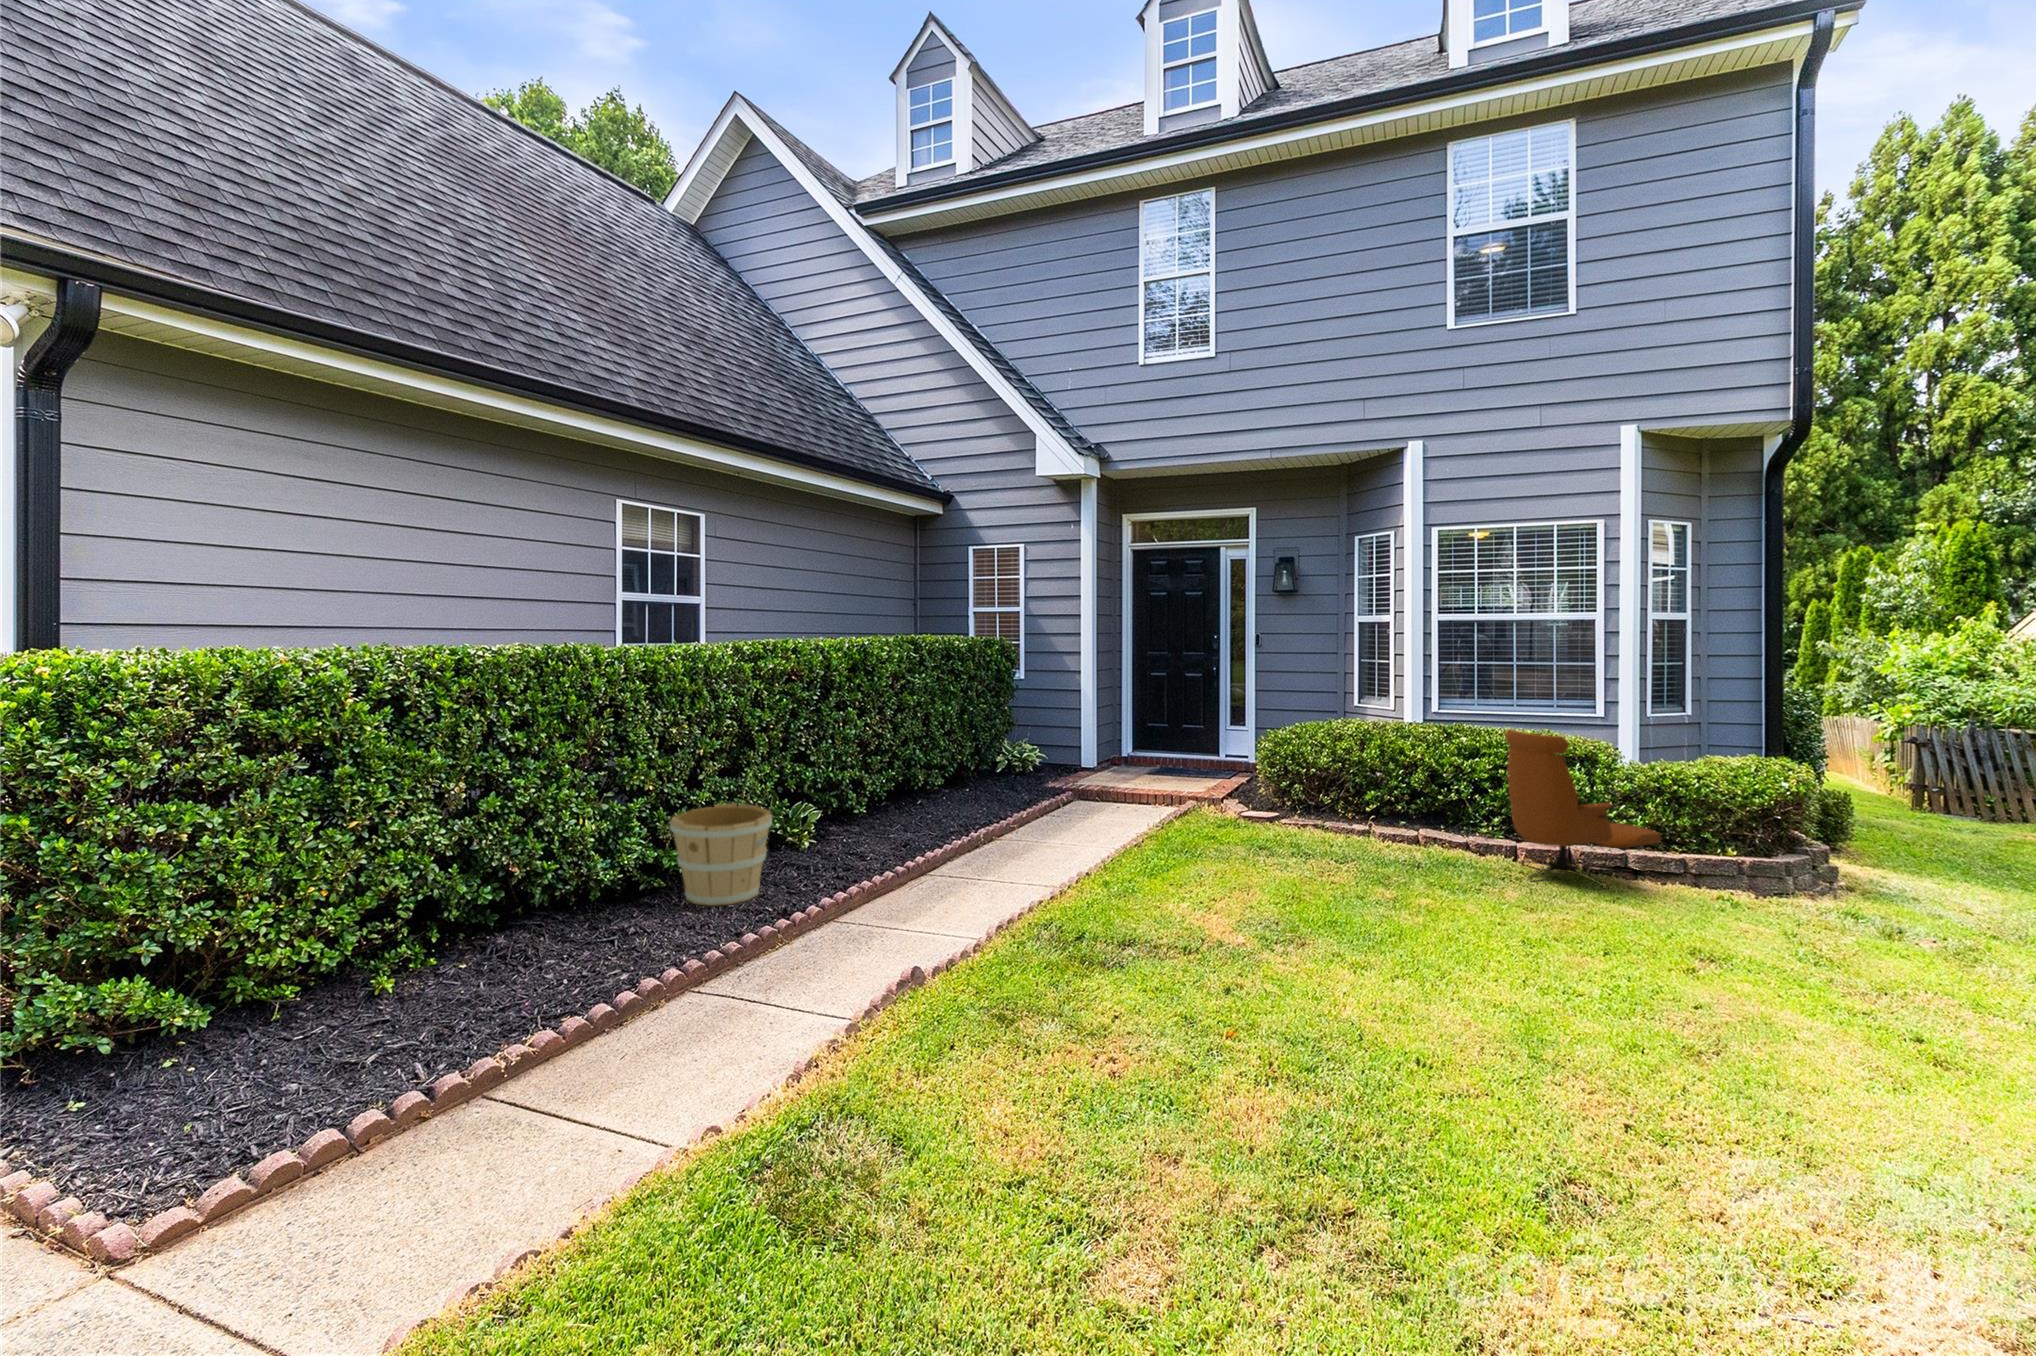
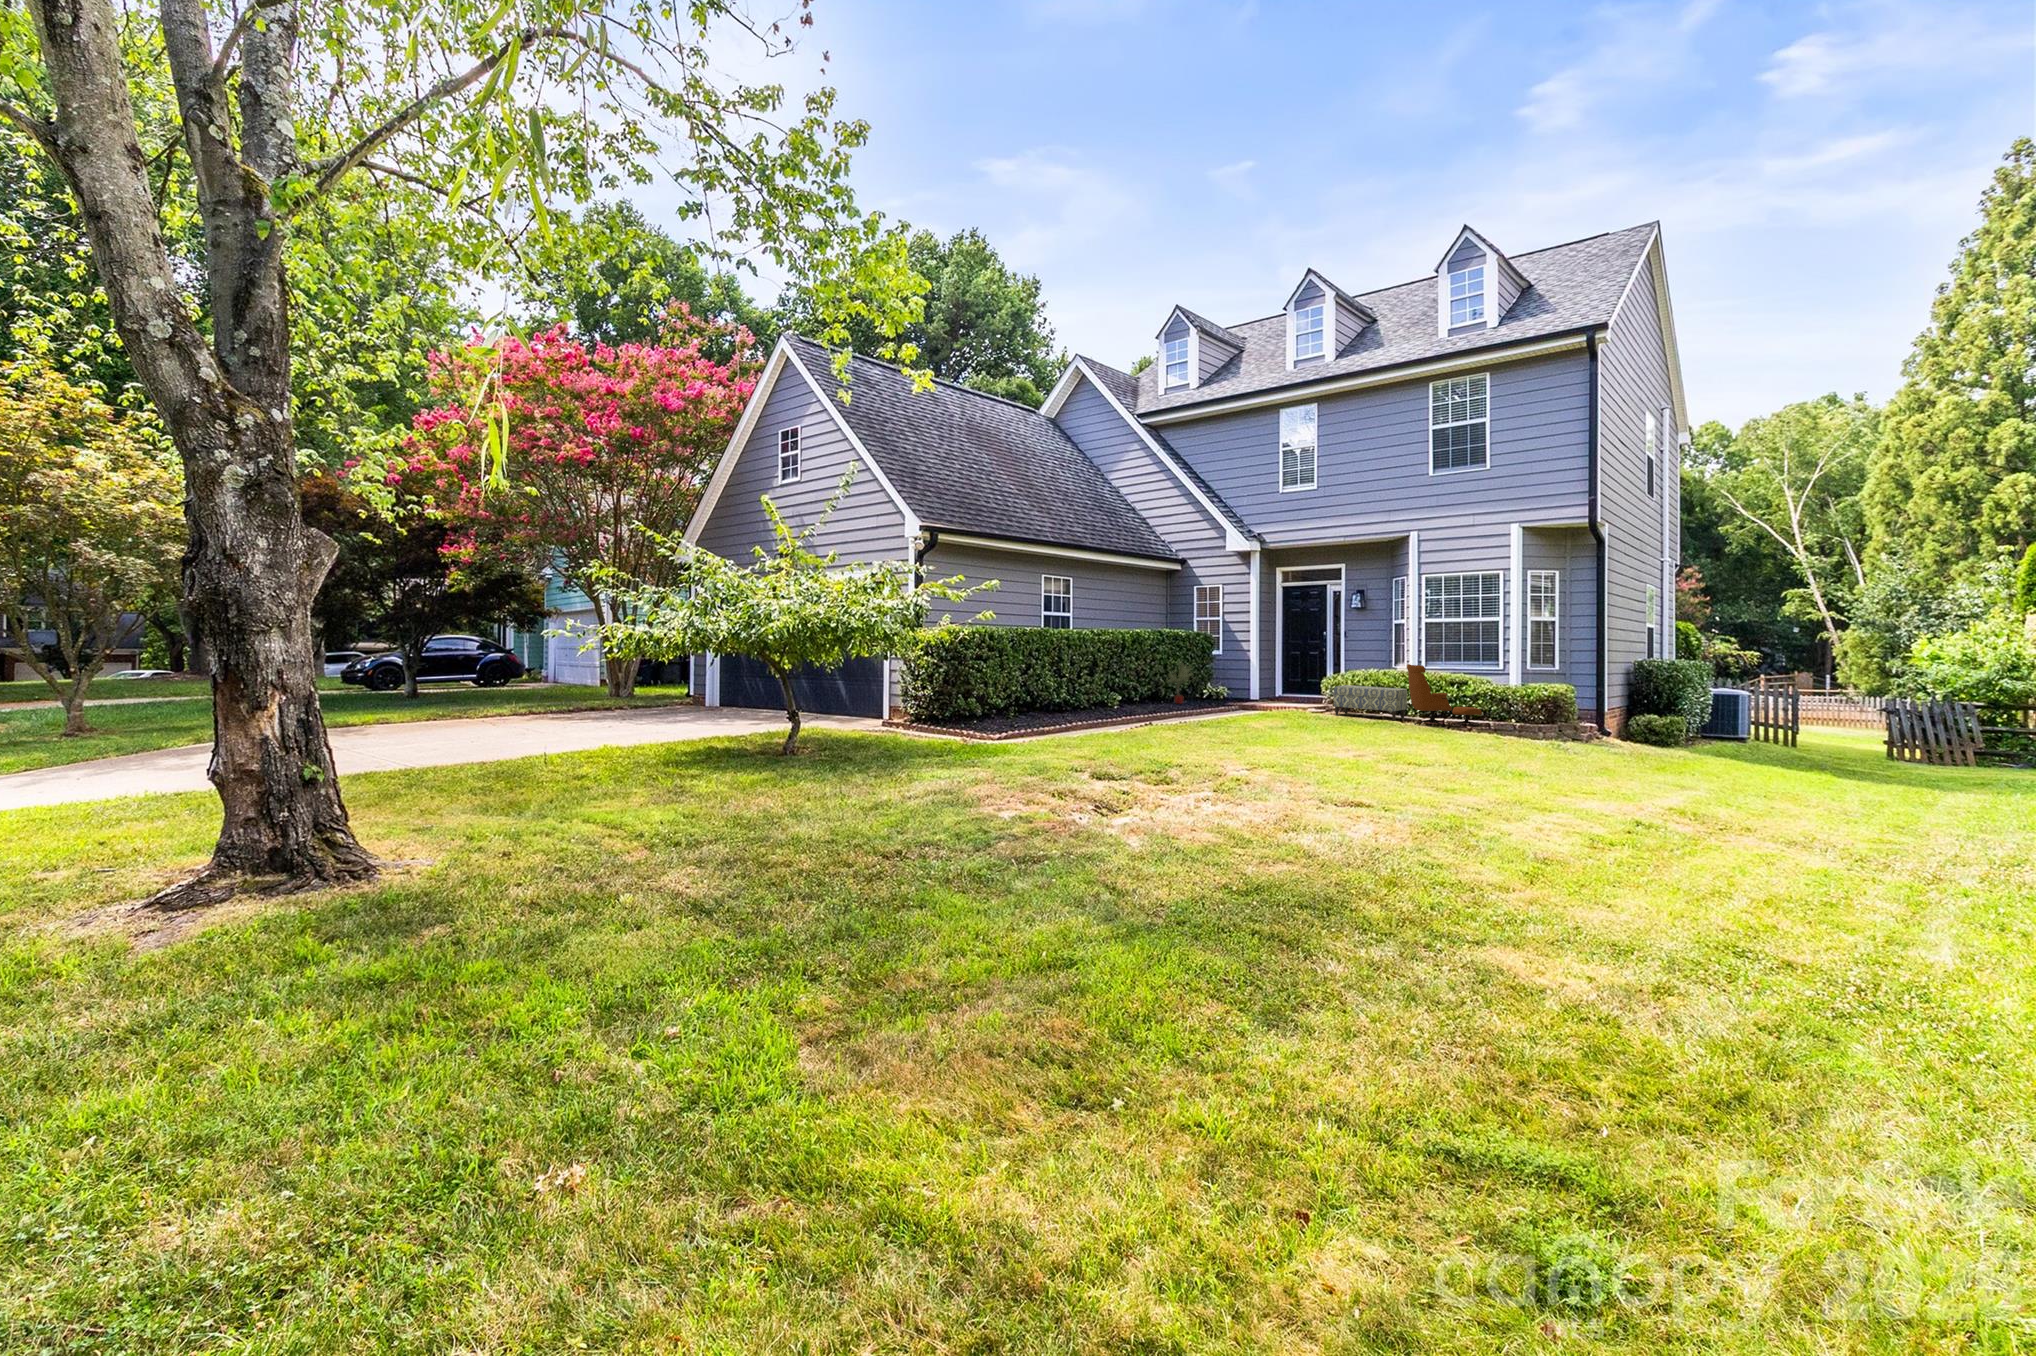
potted tree: none [916,706,978,806] -> present [1167,662,1192,704]
bench: none [1304,764,1464,857] -> present [1334,685,1407,720]
wooden bucket: present [670,803,772,906] -> none [1083,686,1117,717]

